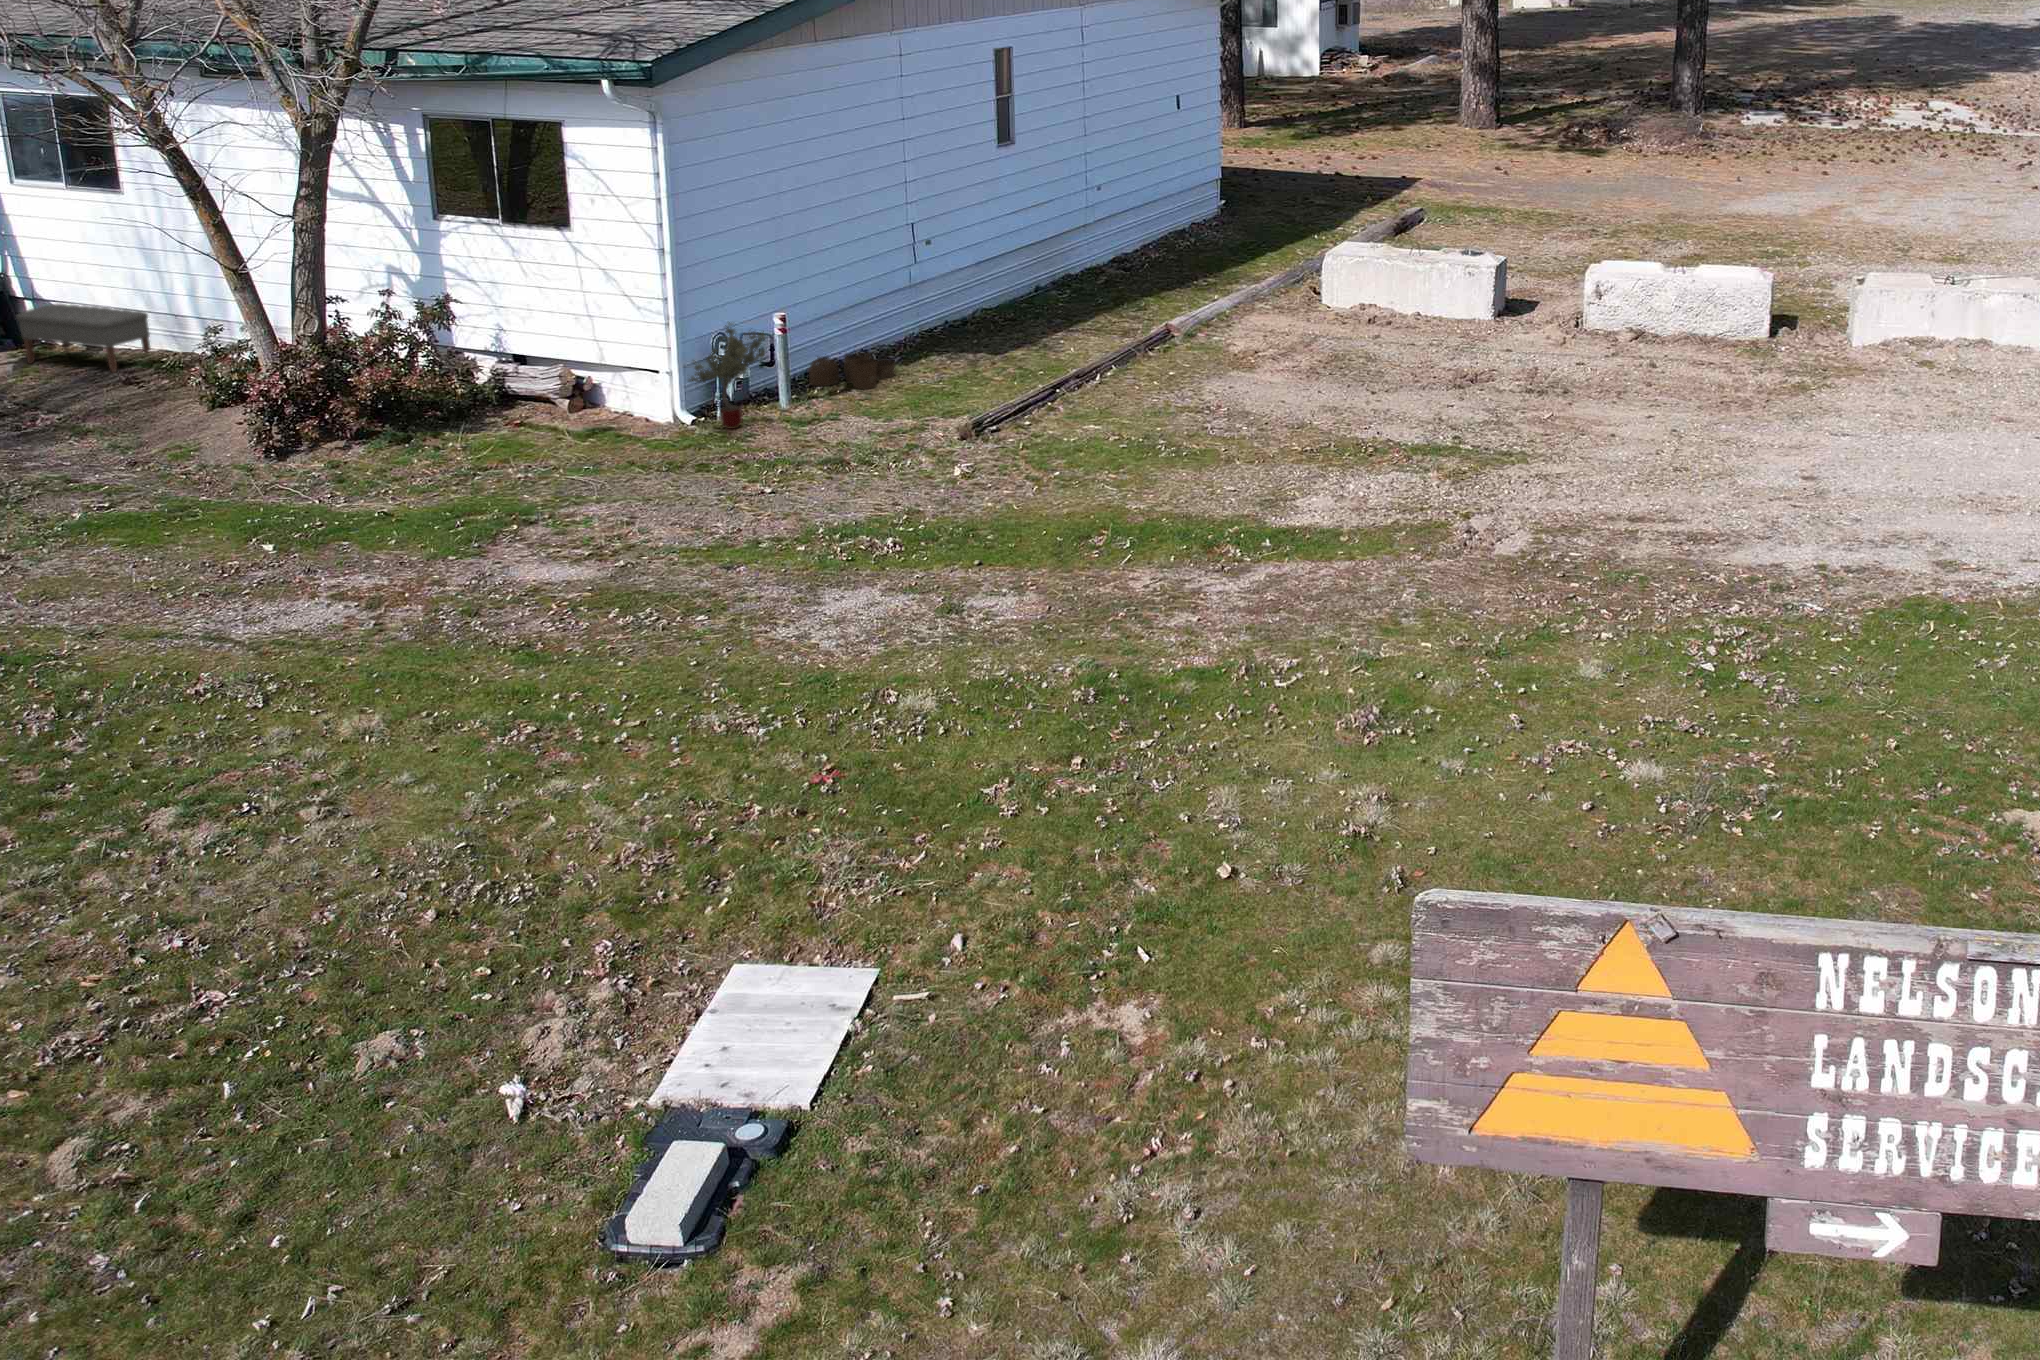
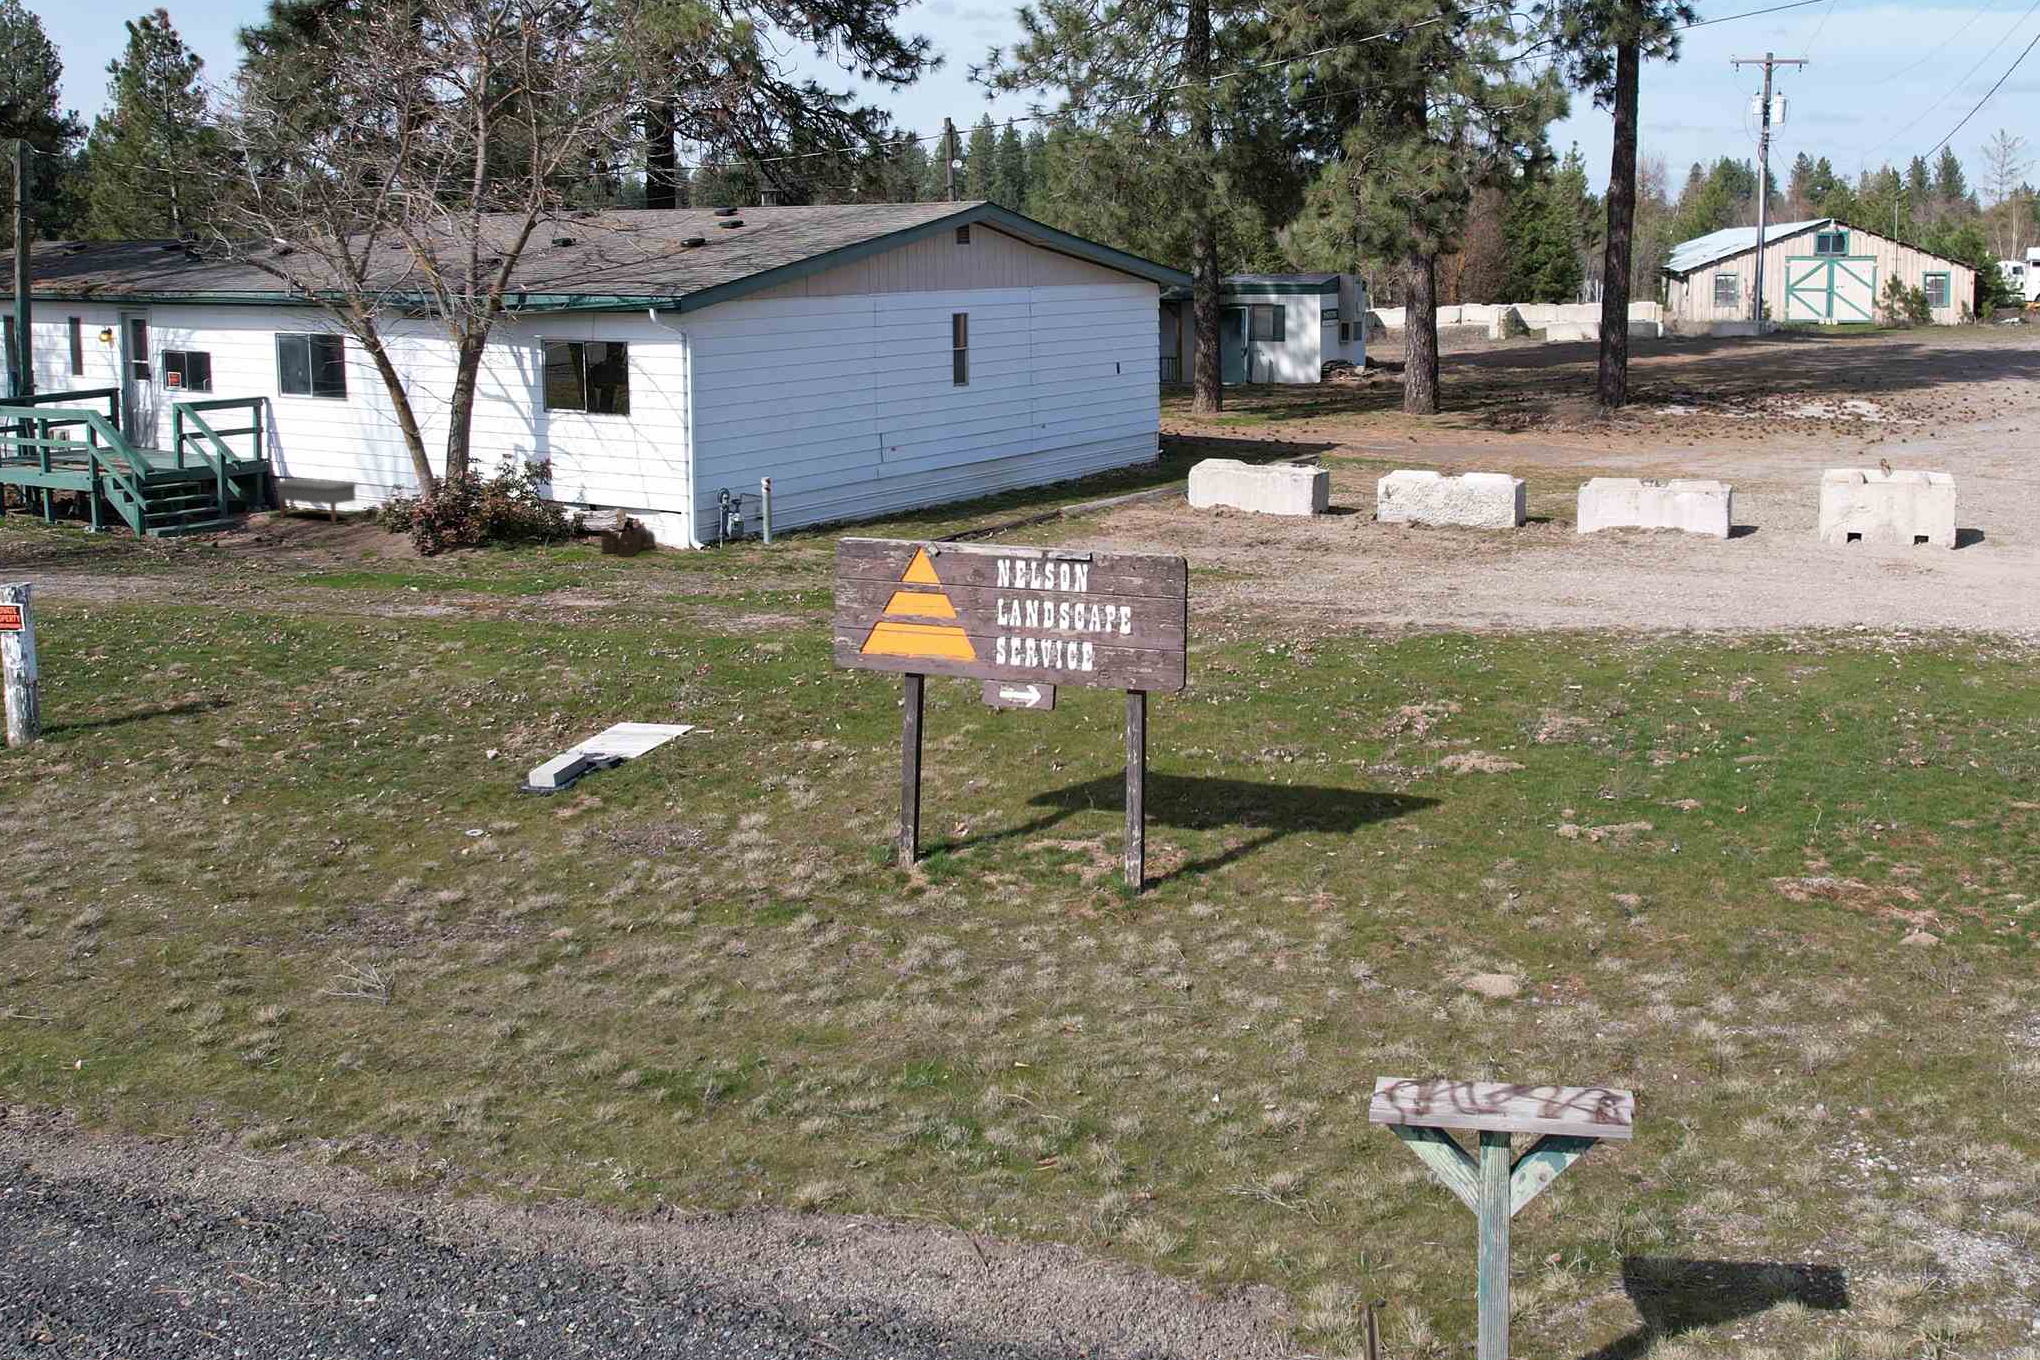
potted tree: present [689,322,765,429] -> none [691,476,749,550]
woven basket: present [809,353,895,389] -> present [601,528,656,557]

